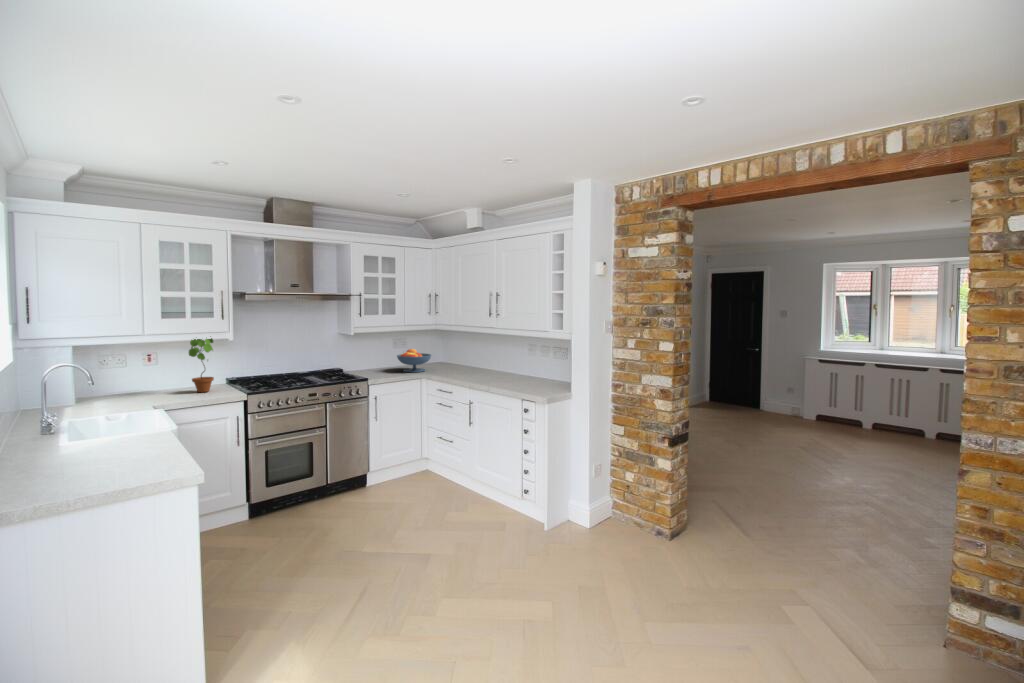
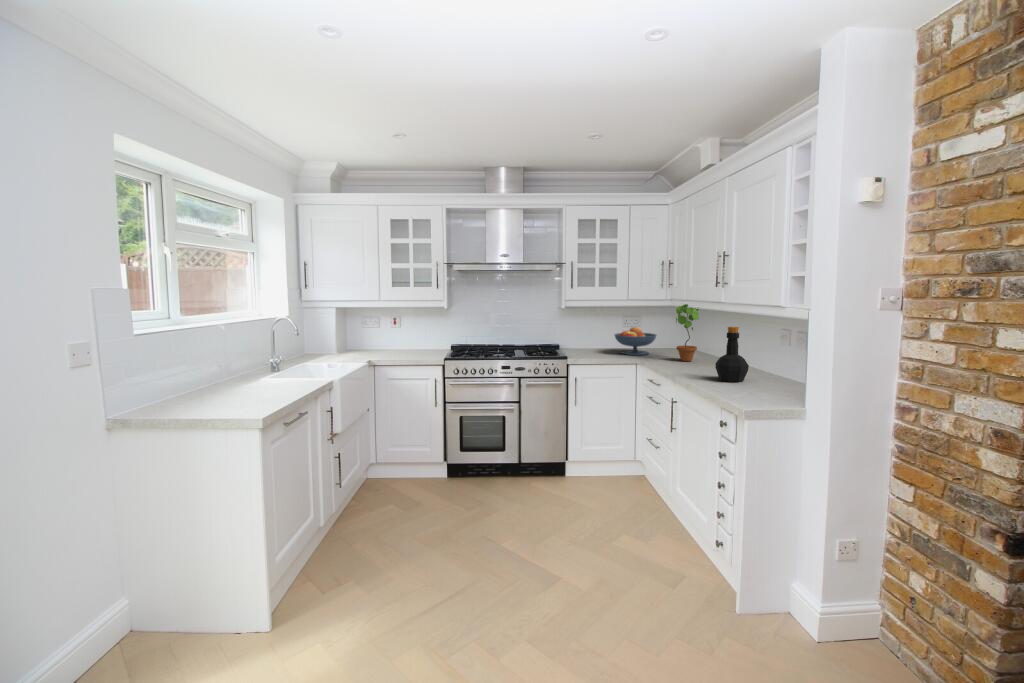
potted plant: present [189,338,214,392] -> present [676,304,699,361]
bottle: none [500,345,521,383] -> present [715,327,749,382]

